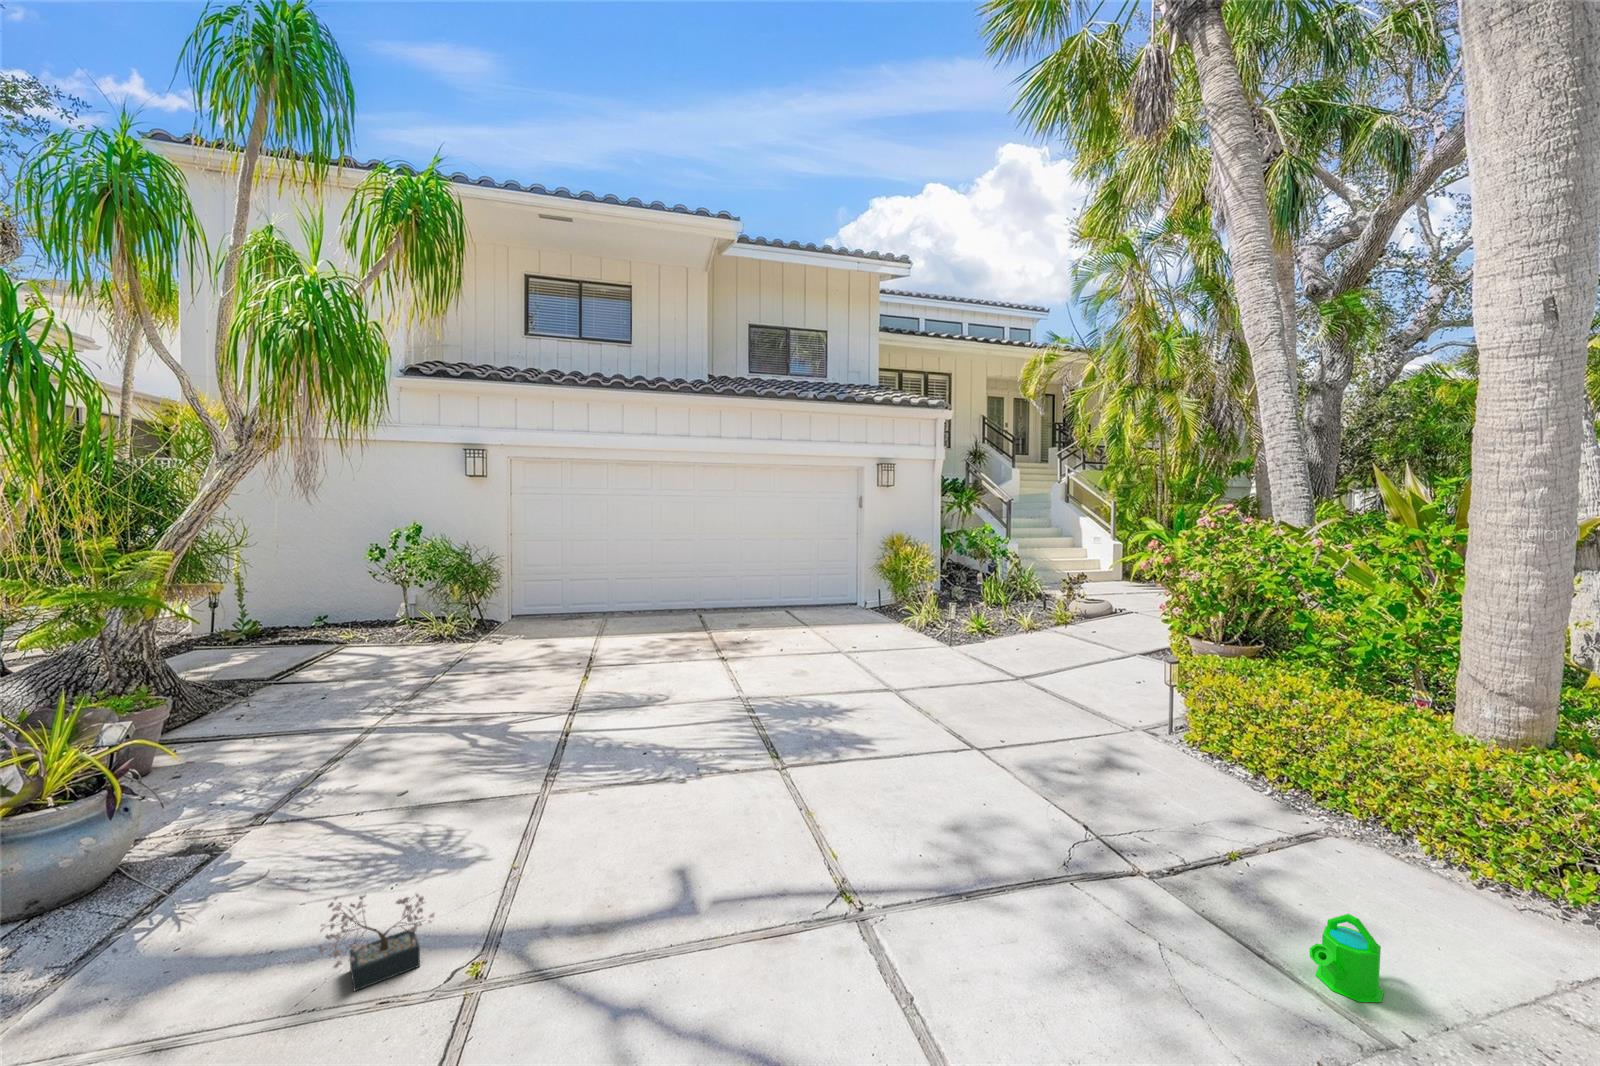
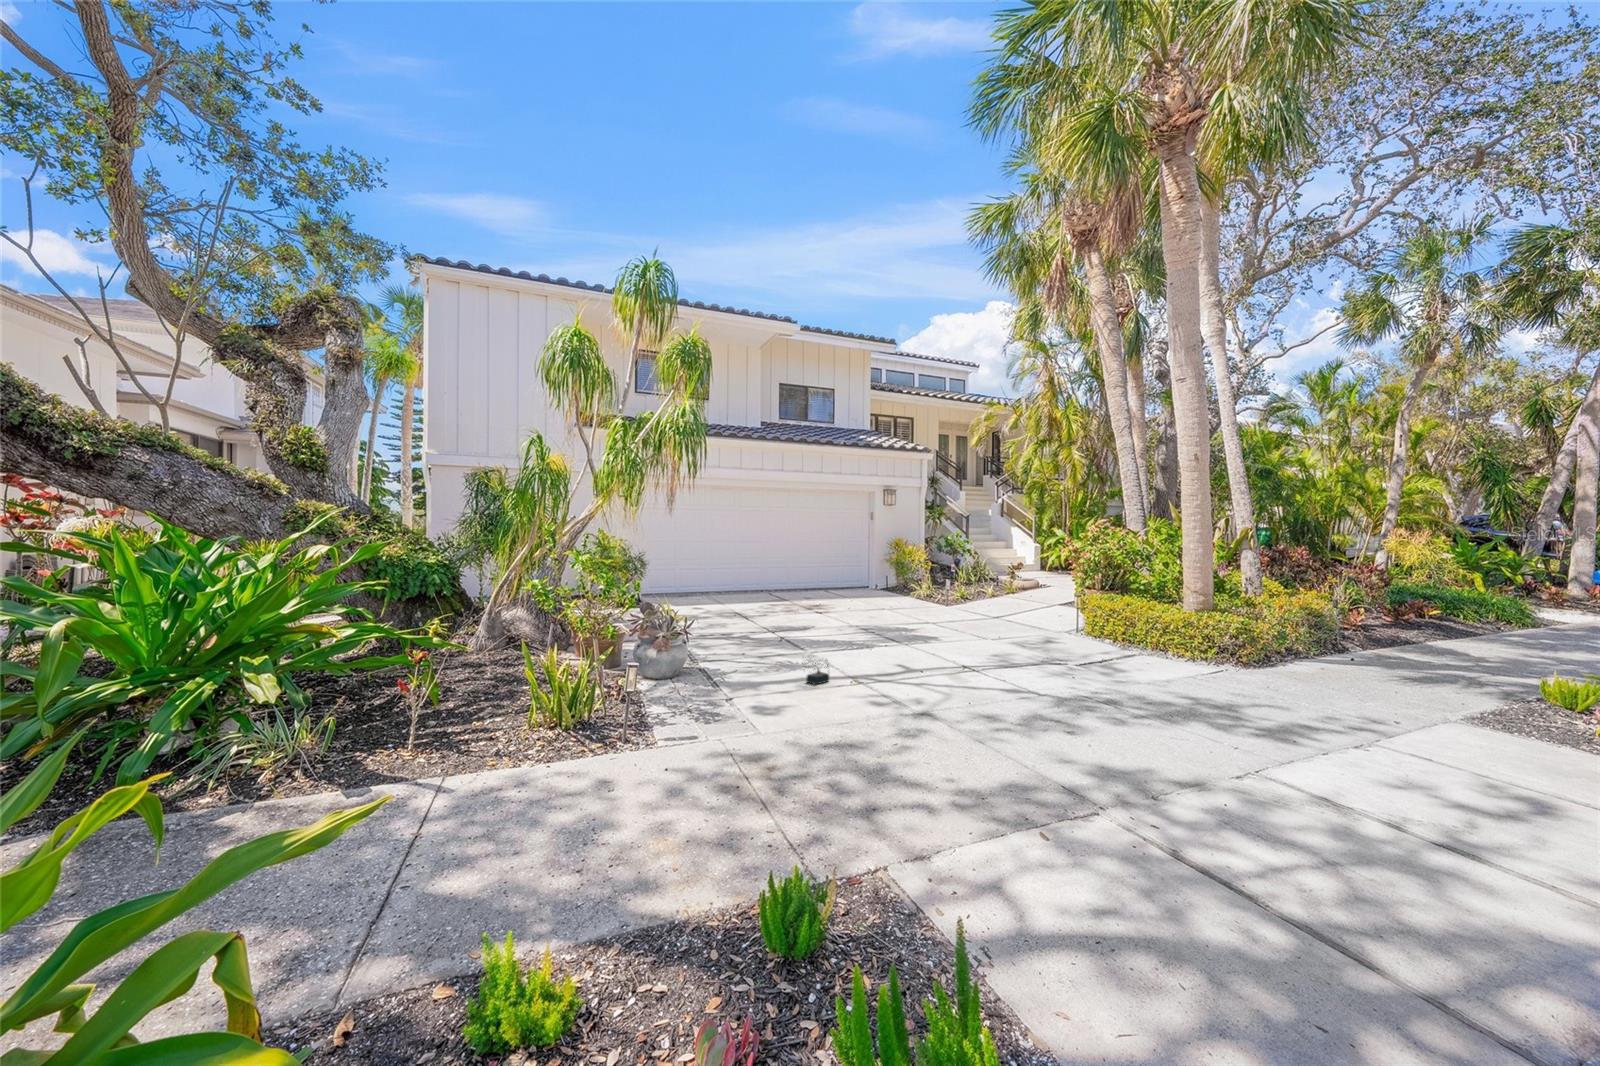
watering can: present [1310,914,1384,1002] -> none [1122,654,1145,679]

